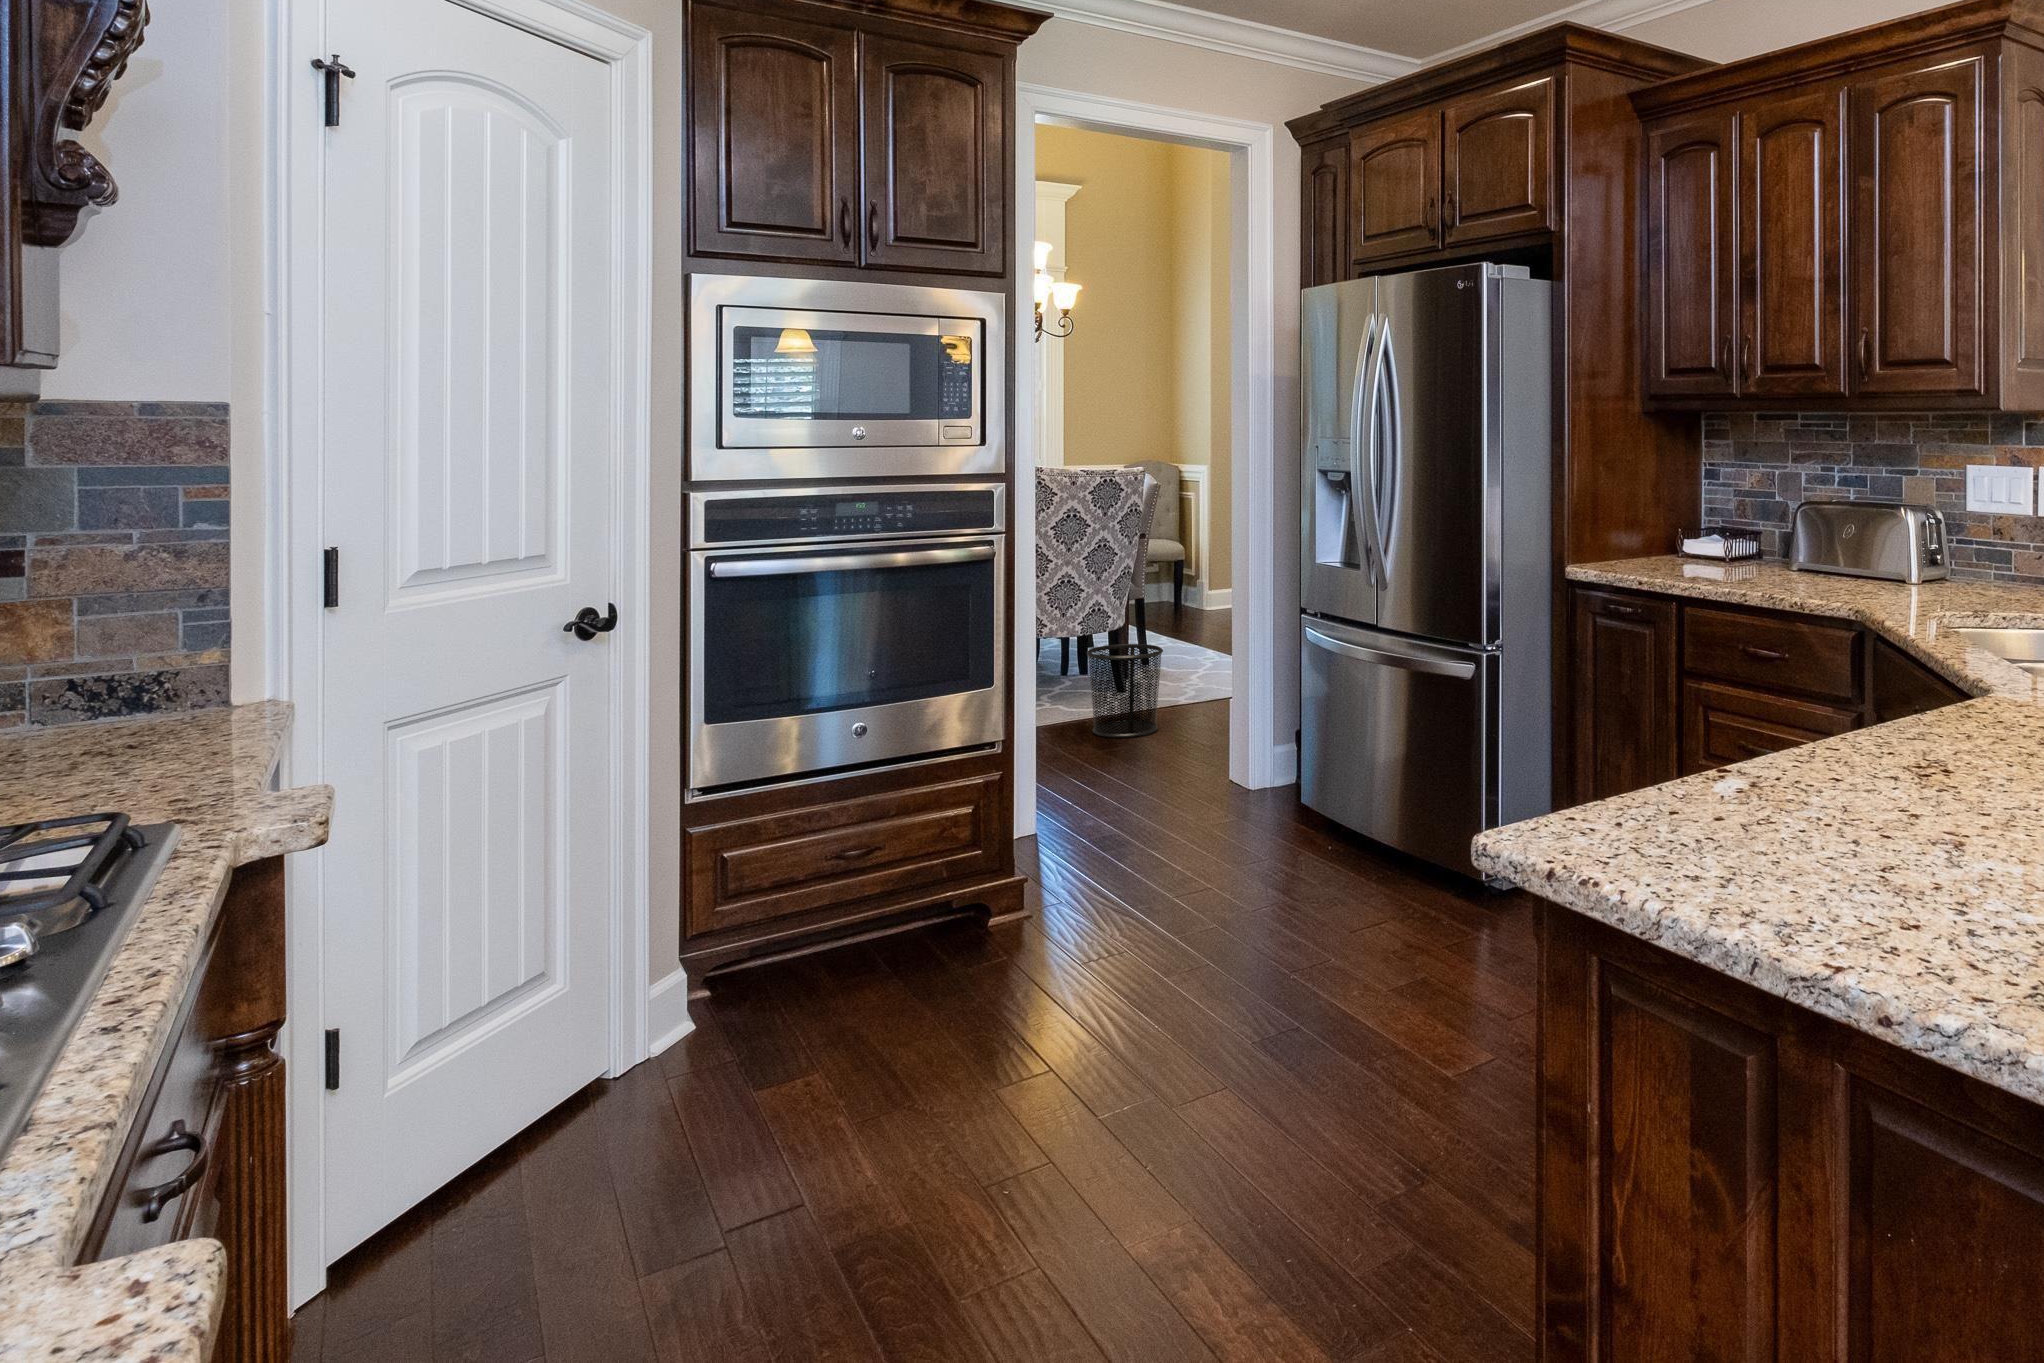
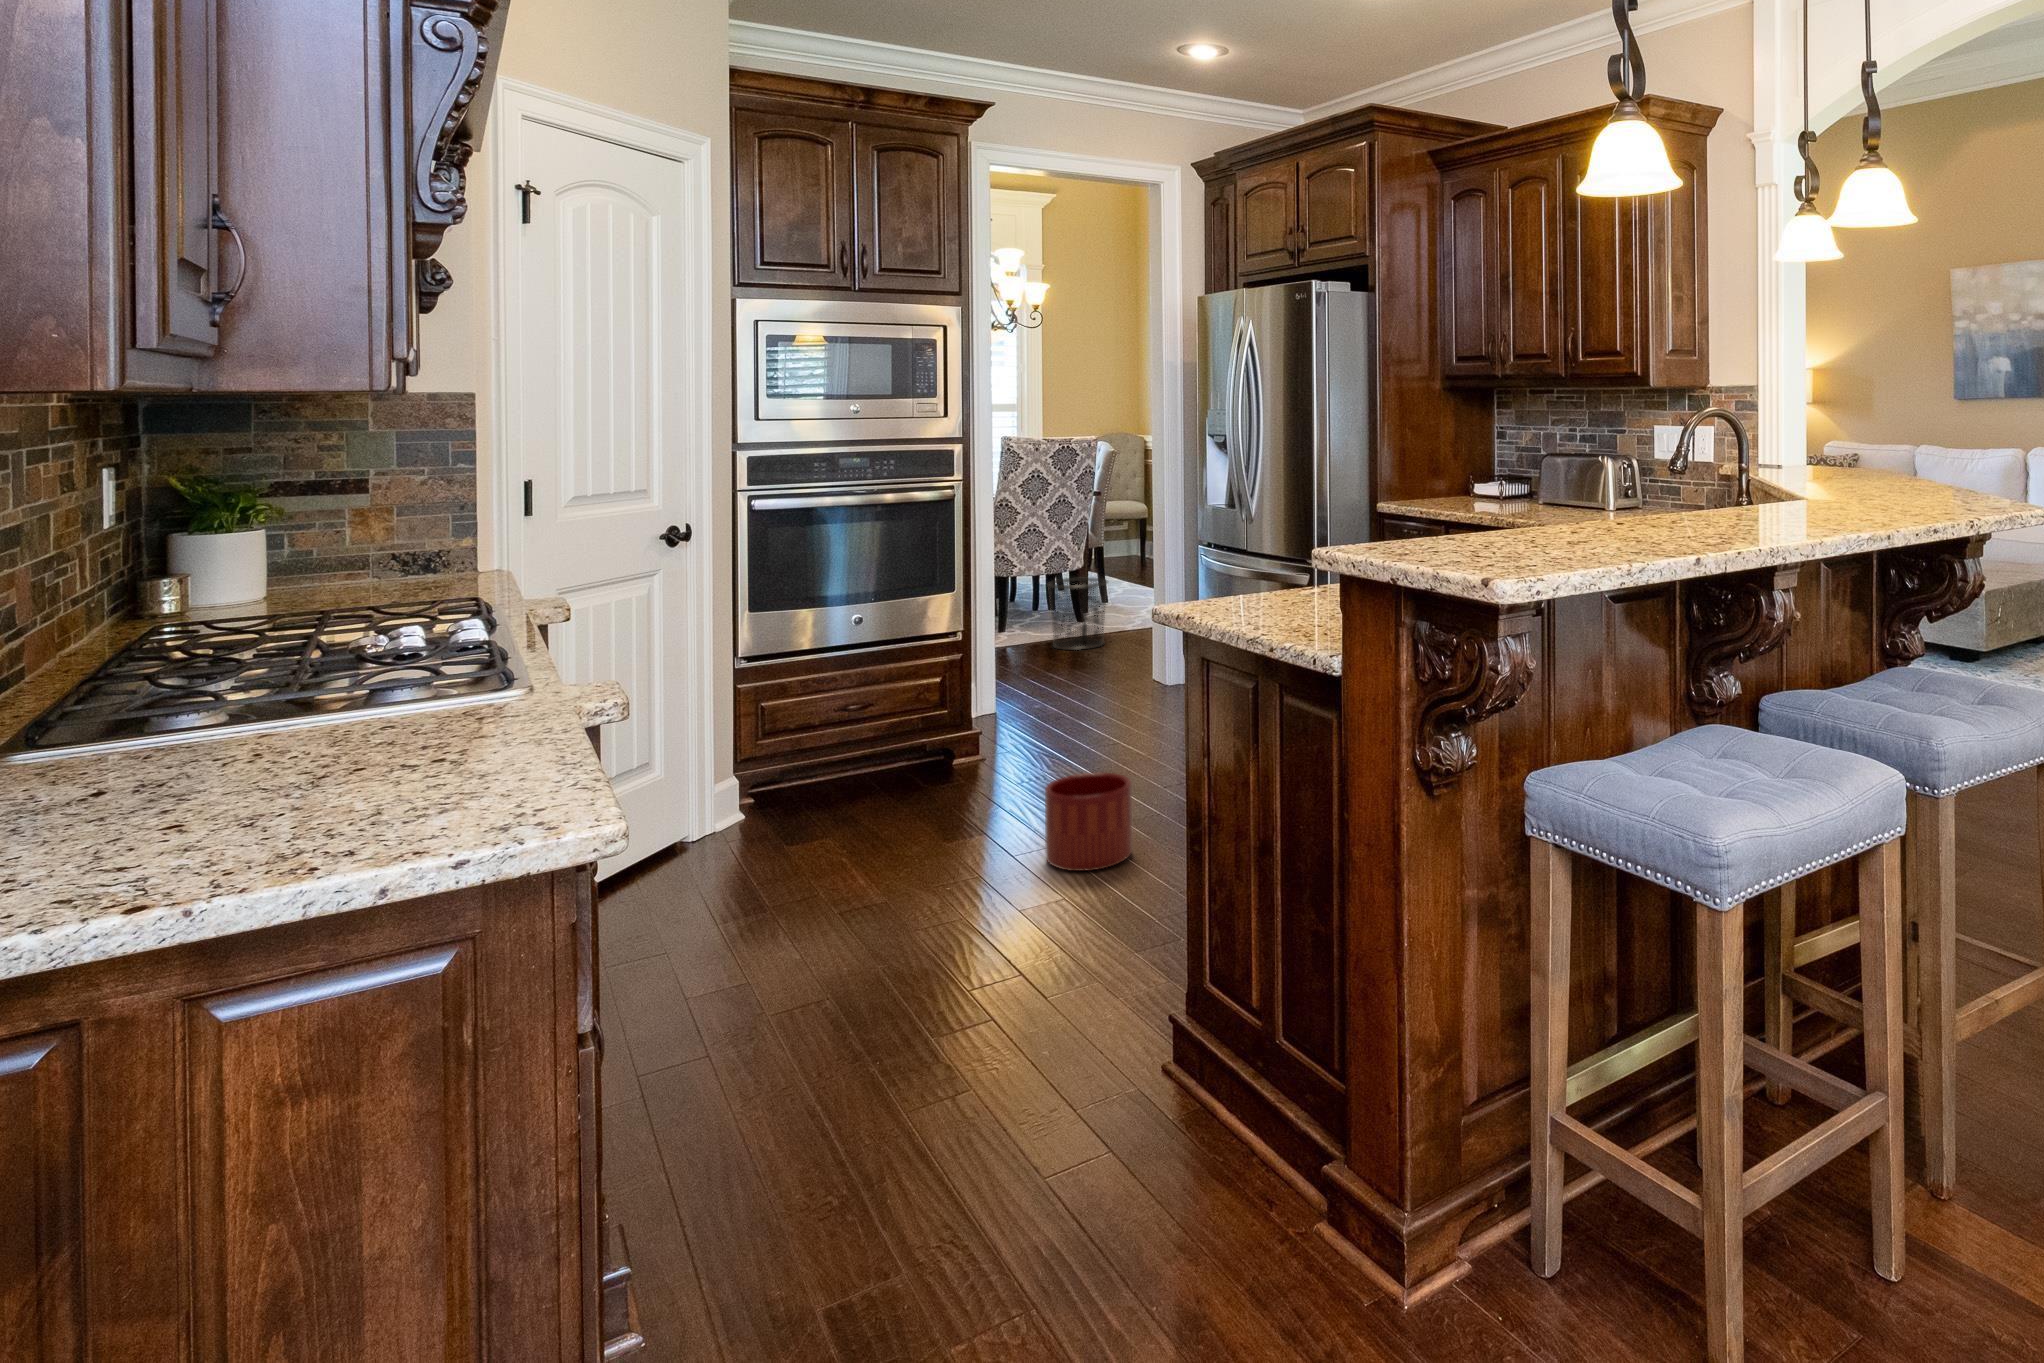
planter: none [1147,987,1279,1158] -> present [1045,772,1133,871]

